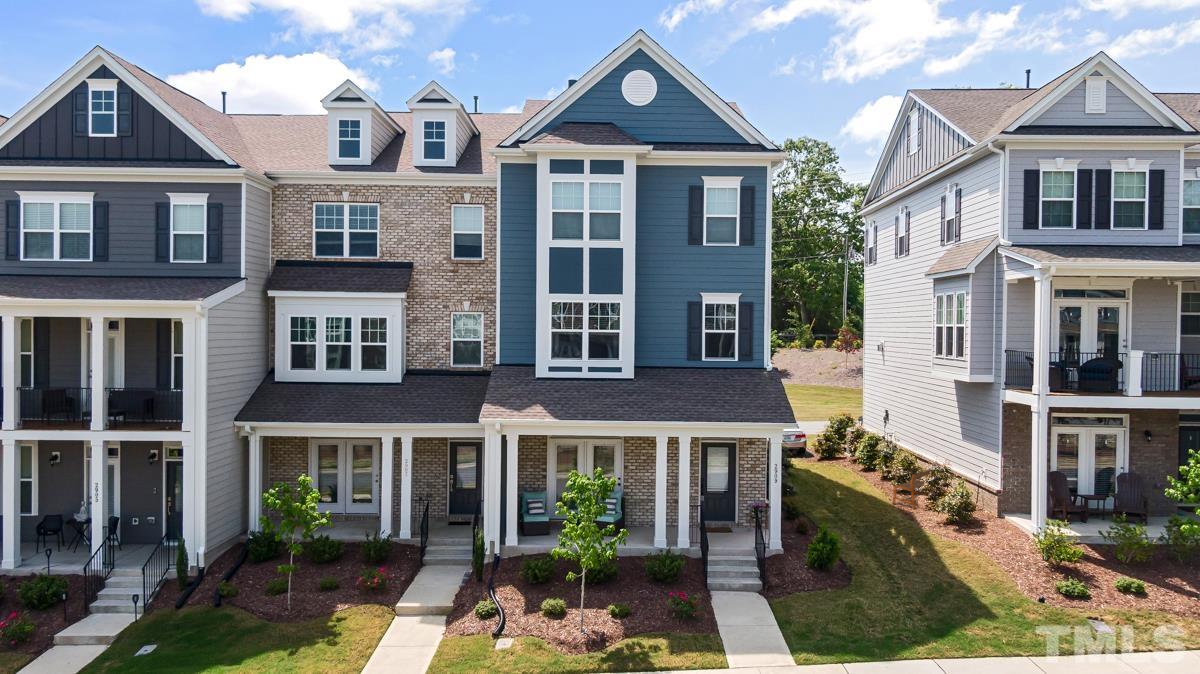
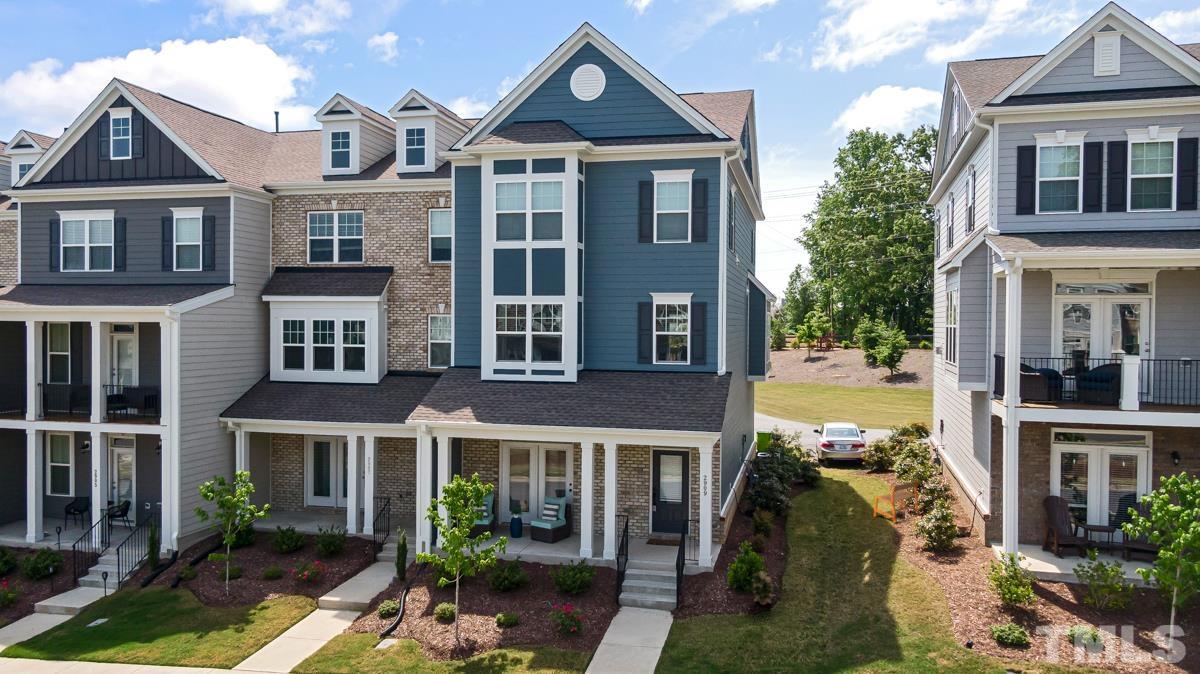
decorative plant: none [828,550,850,581] -> present [752,571,773,605]

